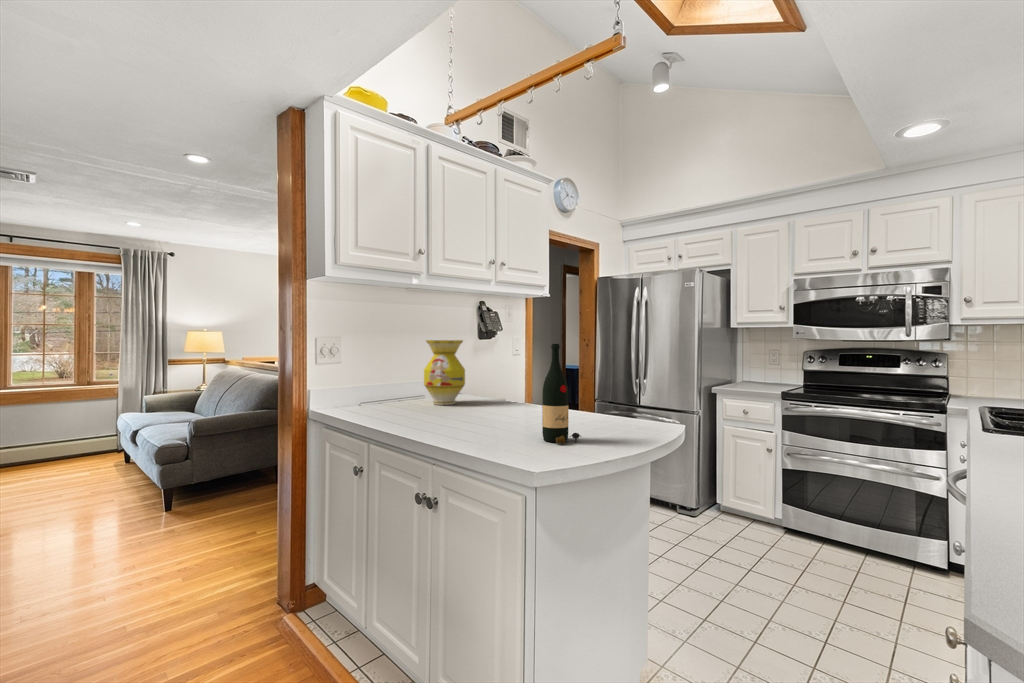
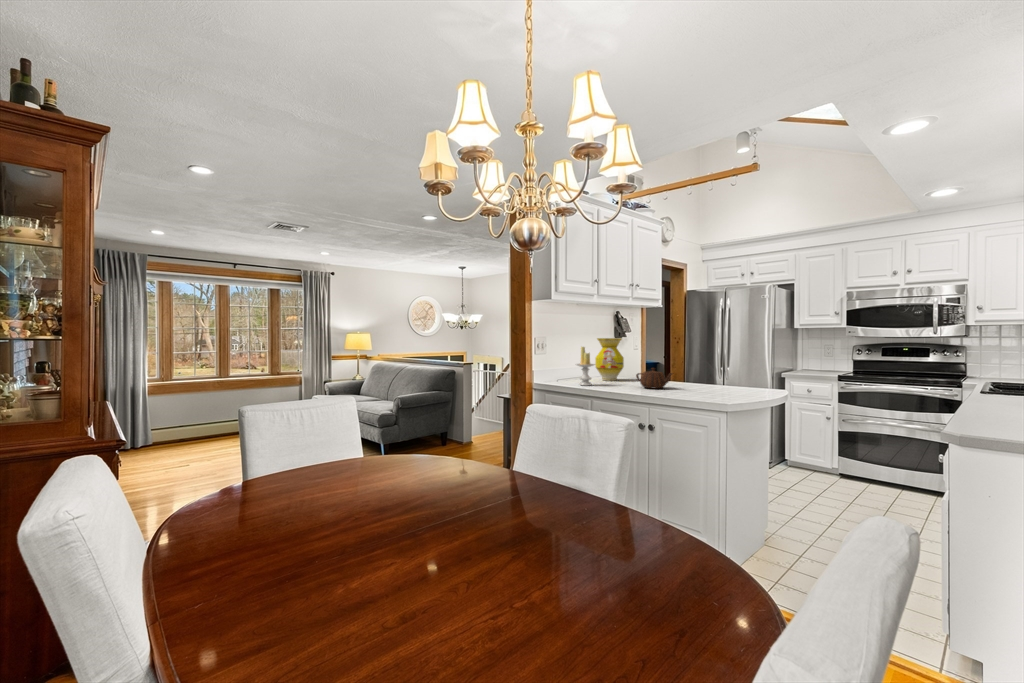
wine bottle: present [542,344,581,444] -> none [707,339,731,396]
candle: none [368,353,399,417] -> present [576,347,595,386]
teapot: none [457,389,506,424] -> present [636,368,672,389]

